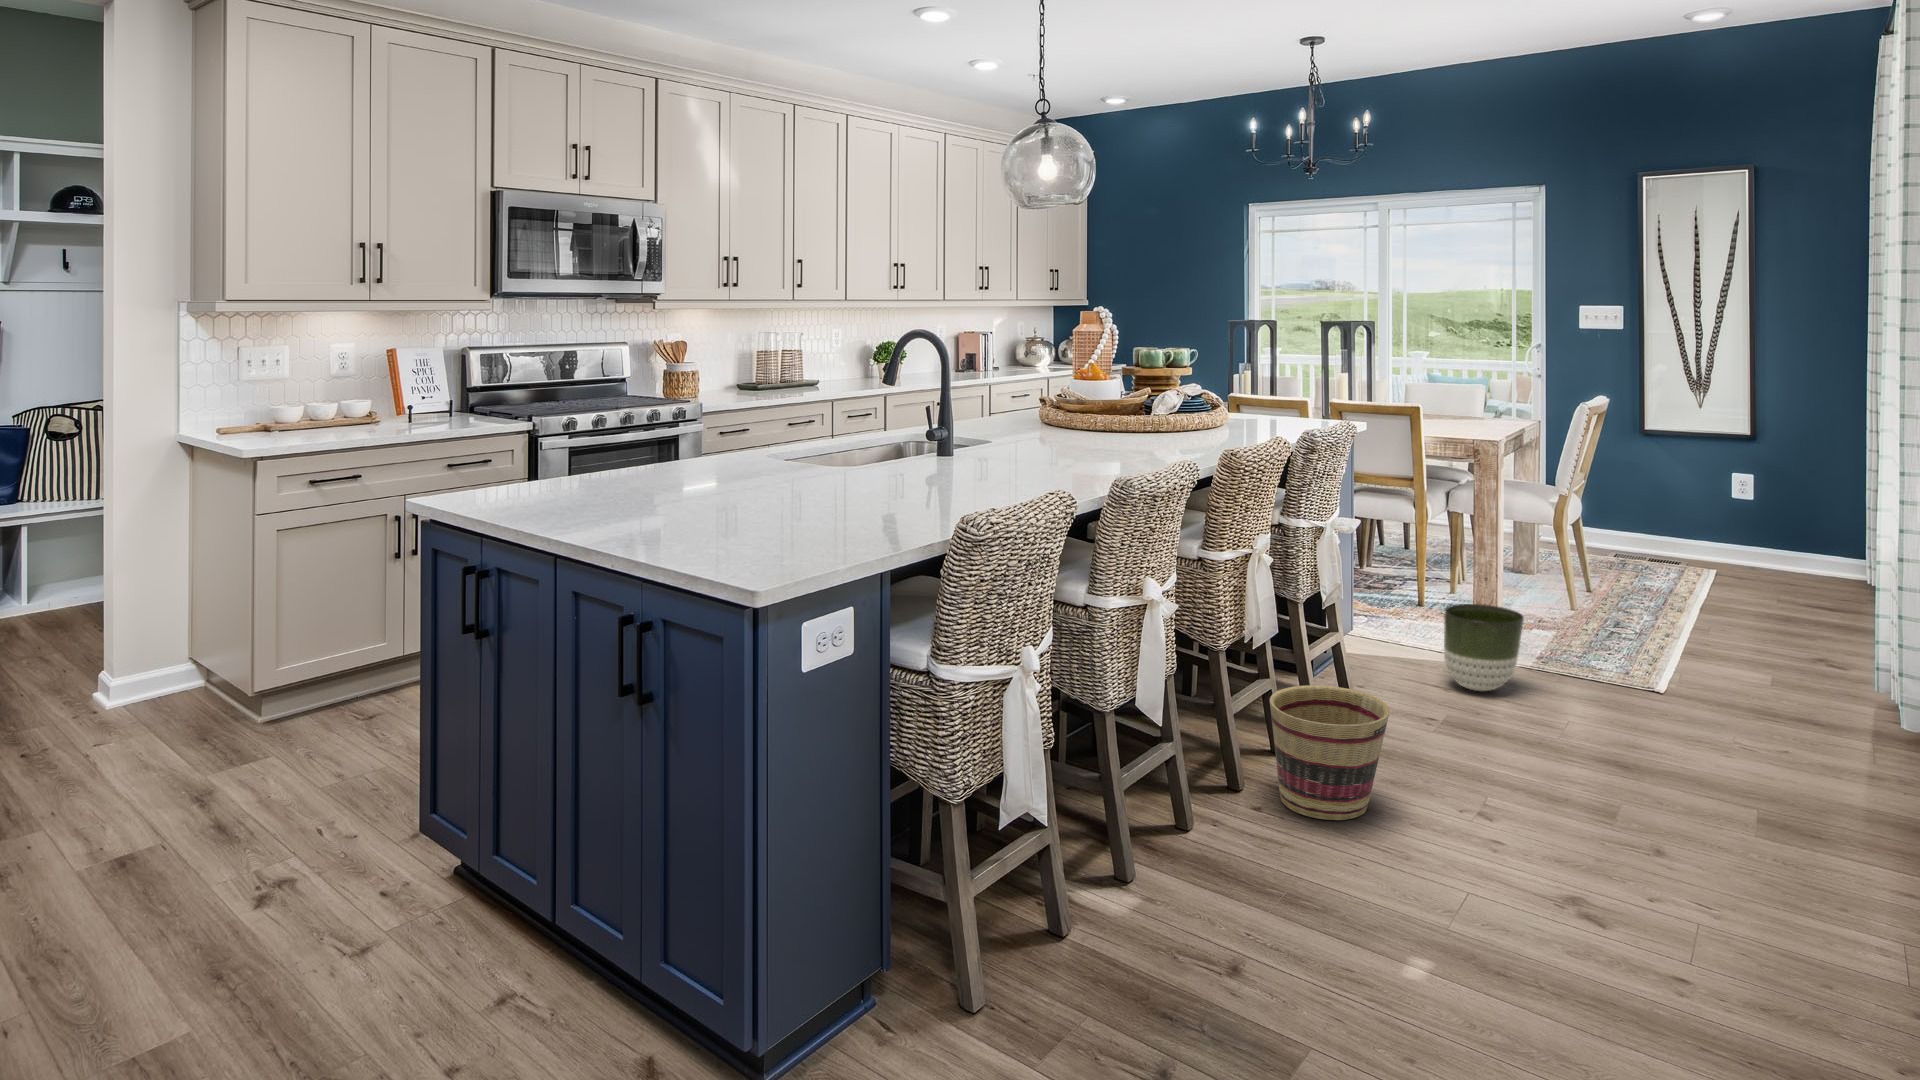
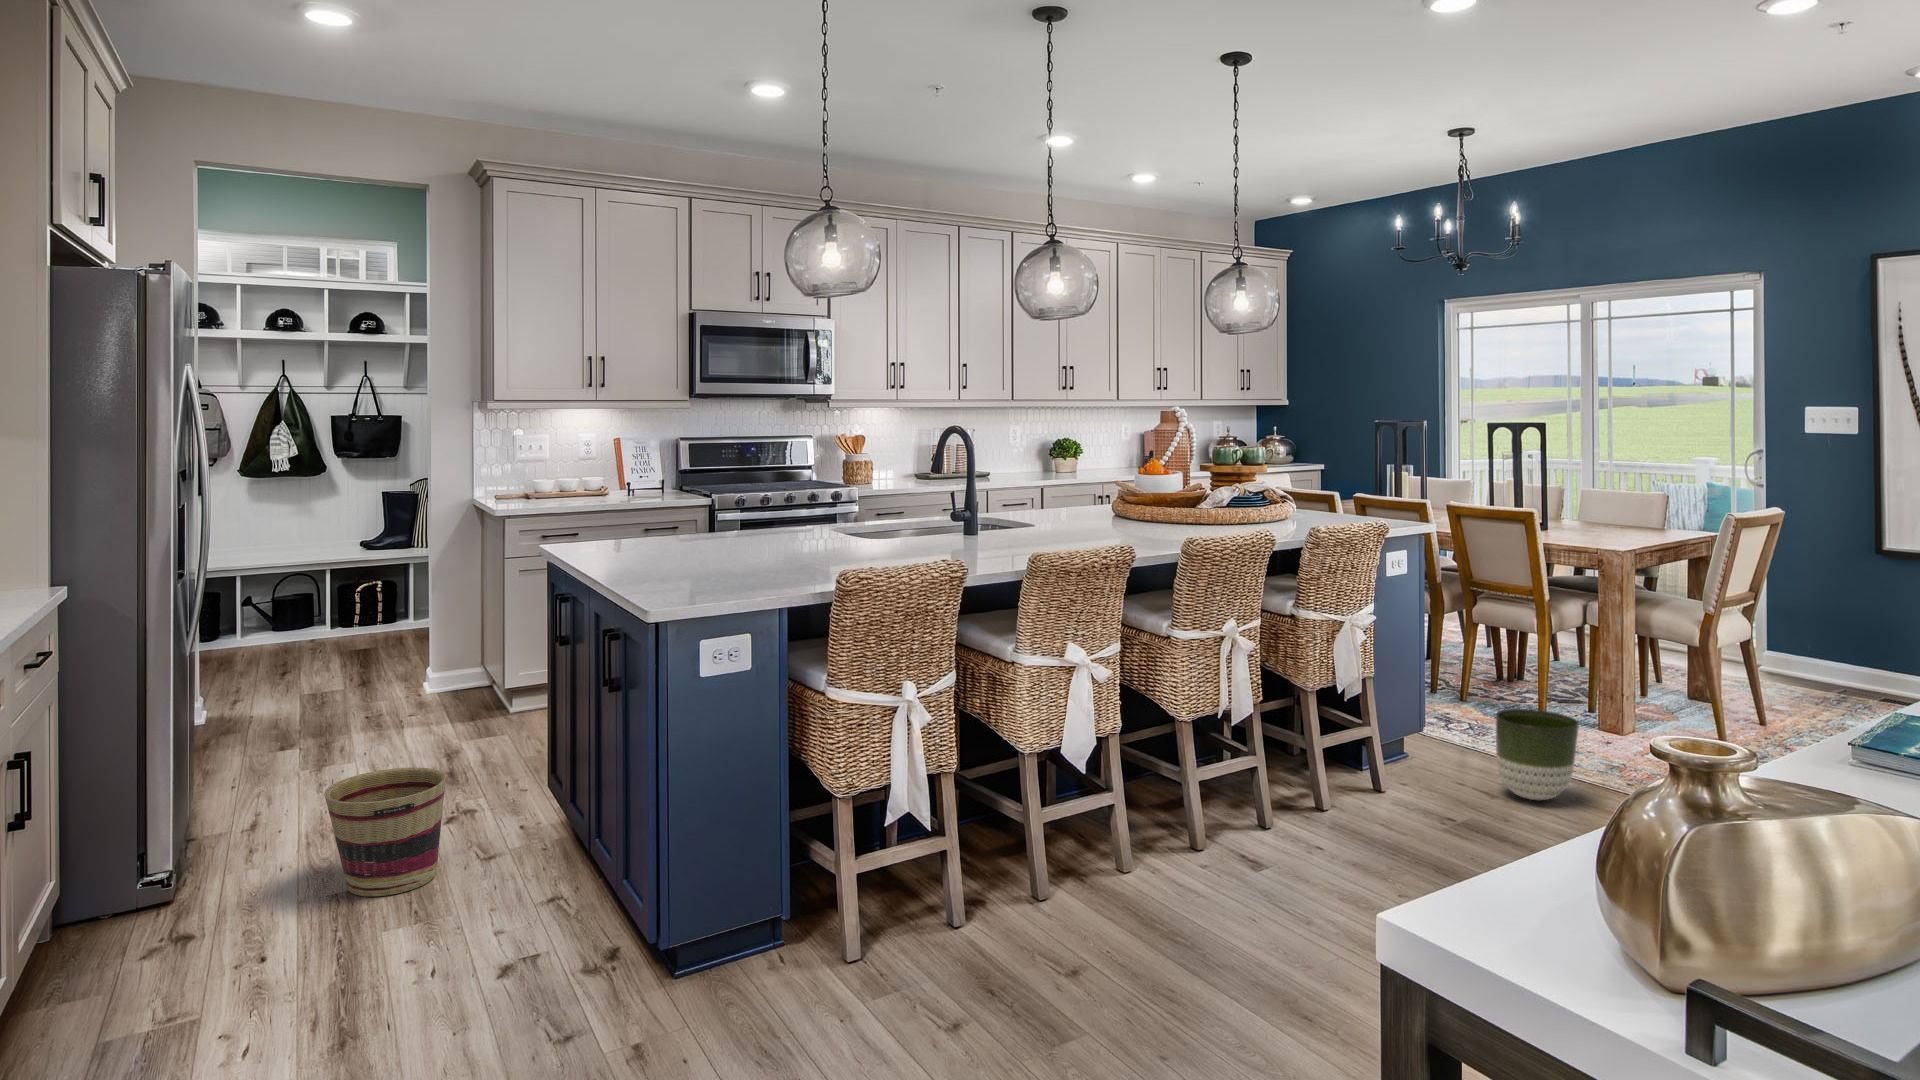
basket: present [1270,685,1390,820] -> present [324,767,446,896]

